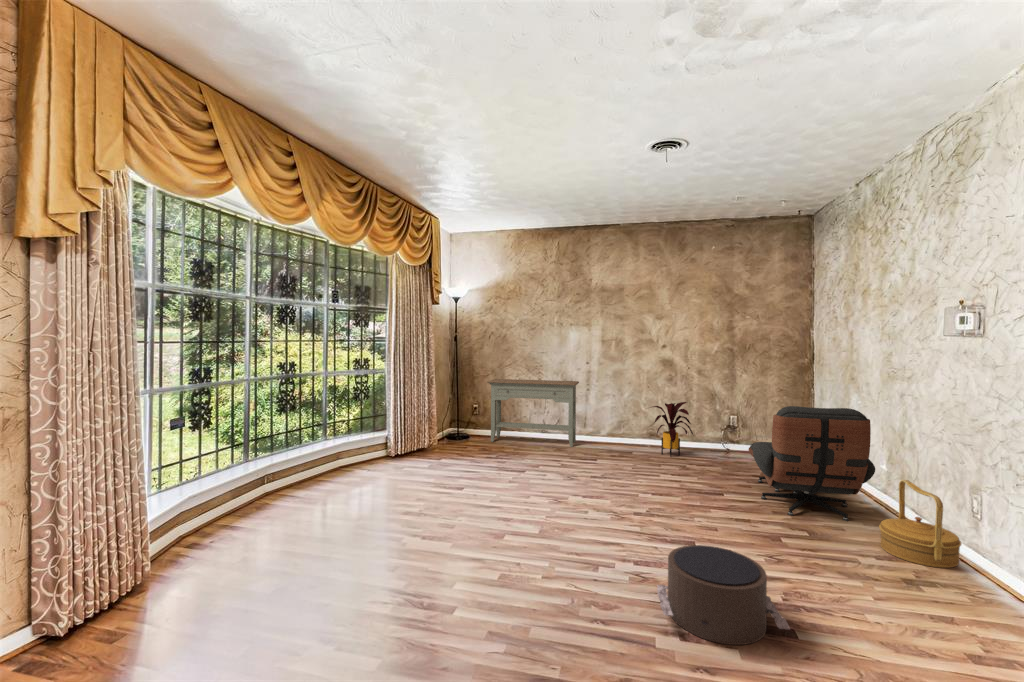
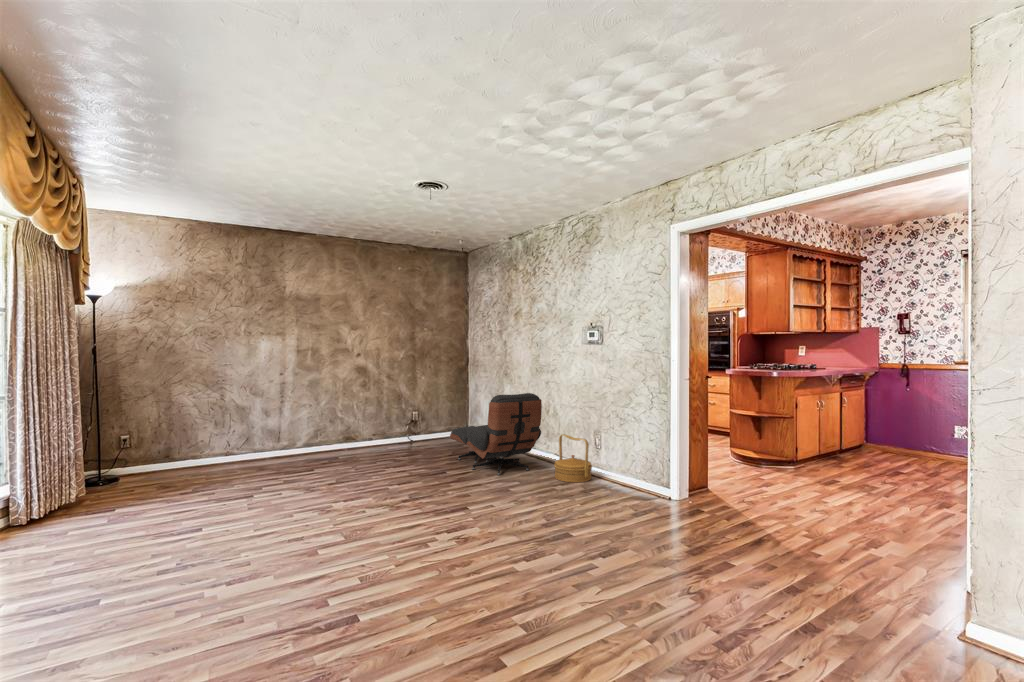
console table: present [487,379,579,447] -> none [145,393,275,481]
house plant: present [653,402,693,457] -> none [351,404,397,456]
pouf: present [657,545,790,645] -> none [489,495,575,555]

